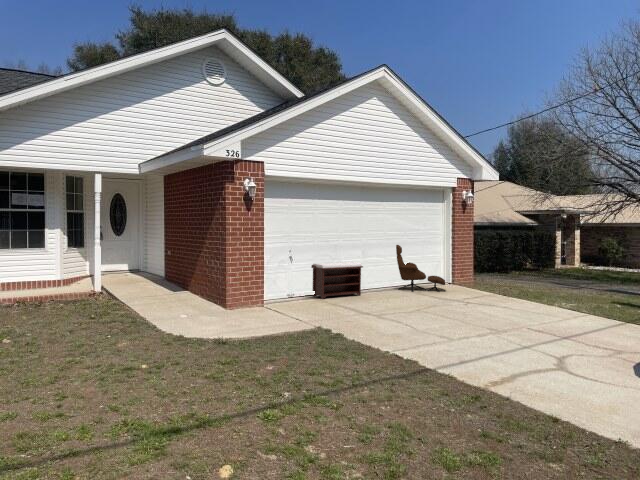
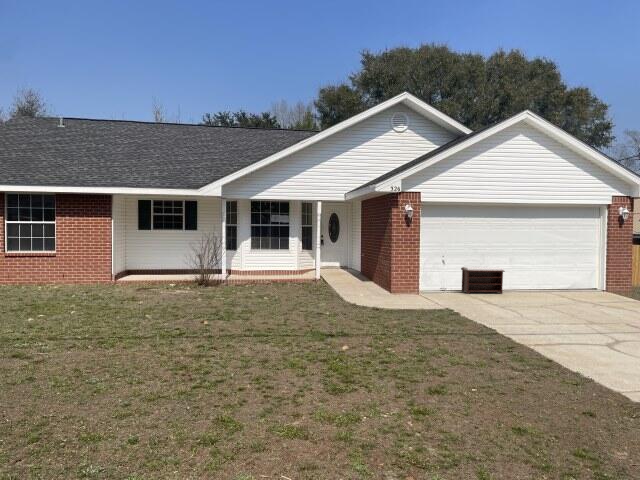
lounge chair: present [396,245,445,292] -> none [541,255,588,297]

